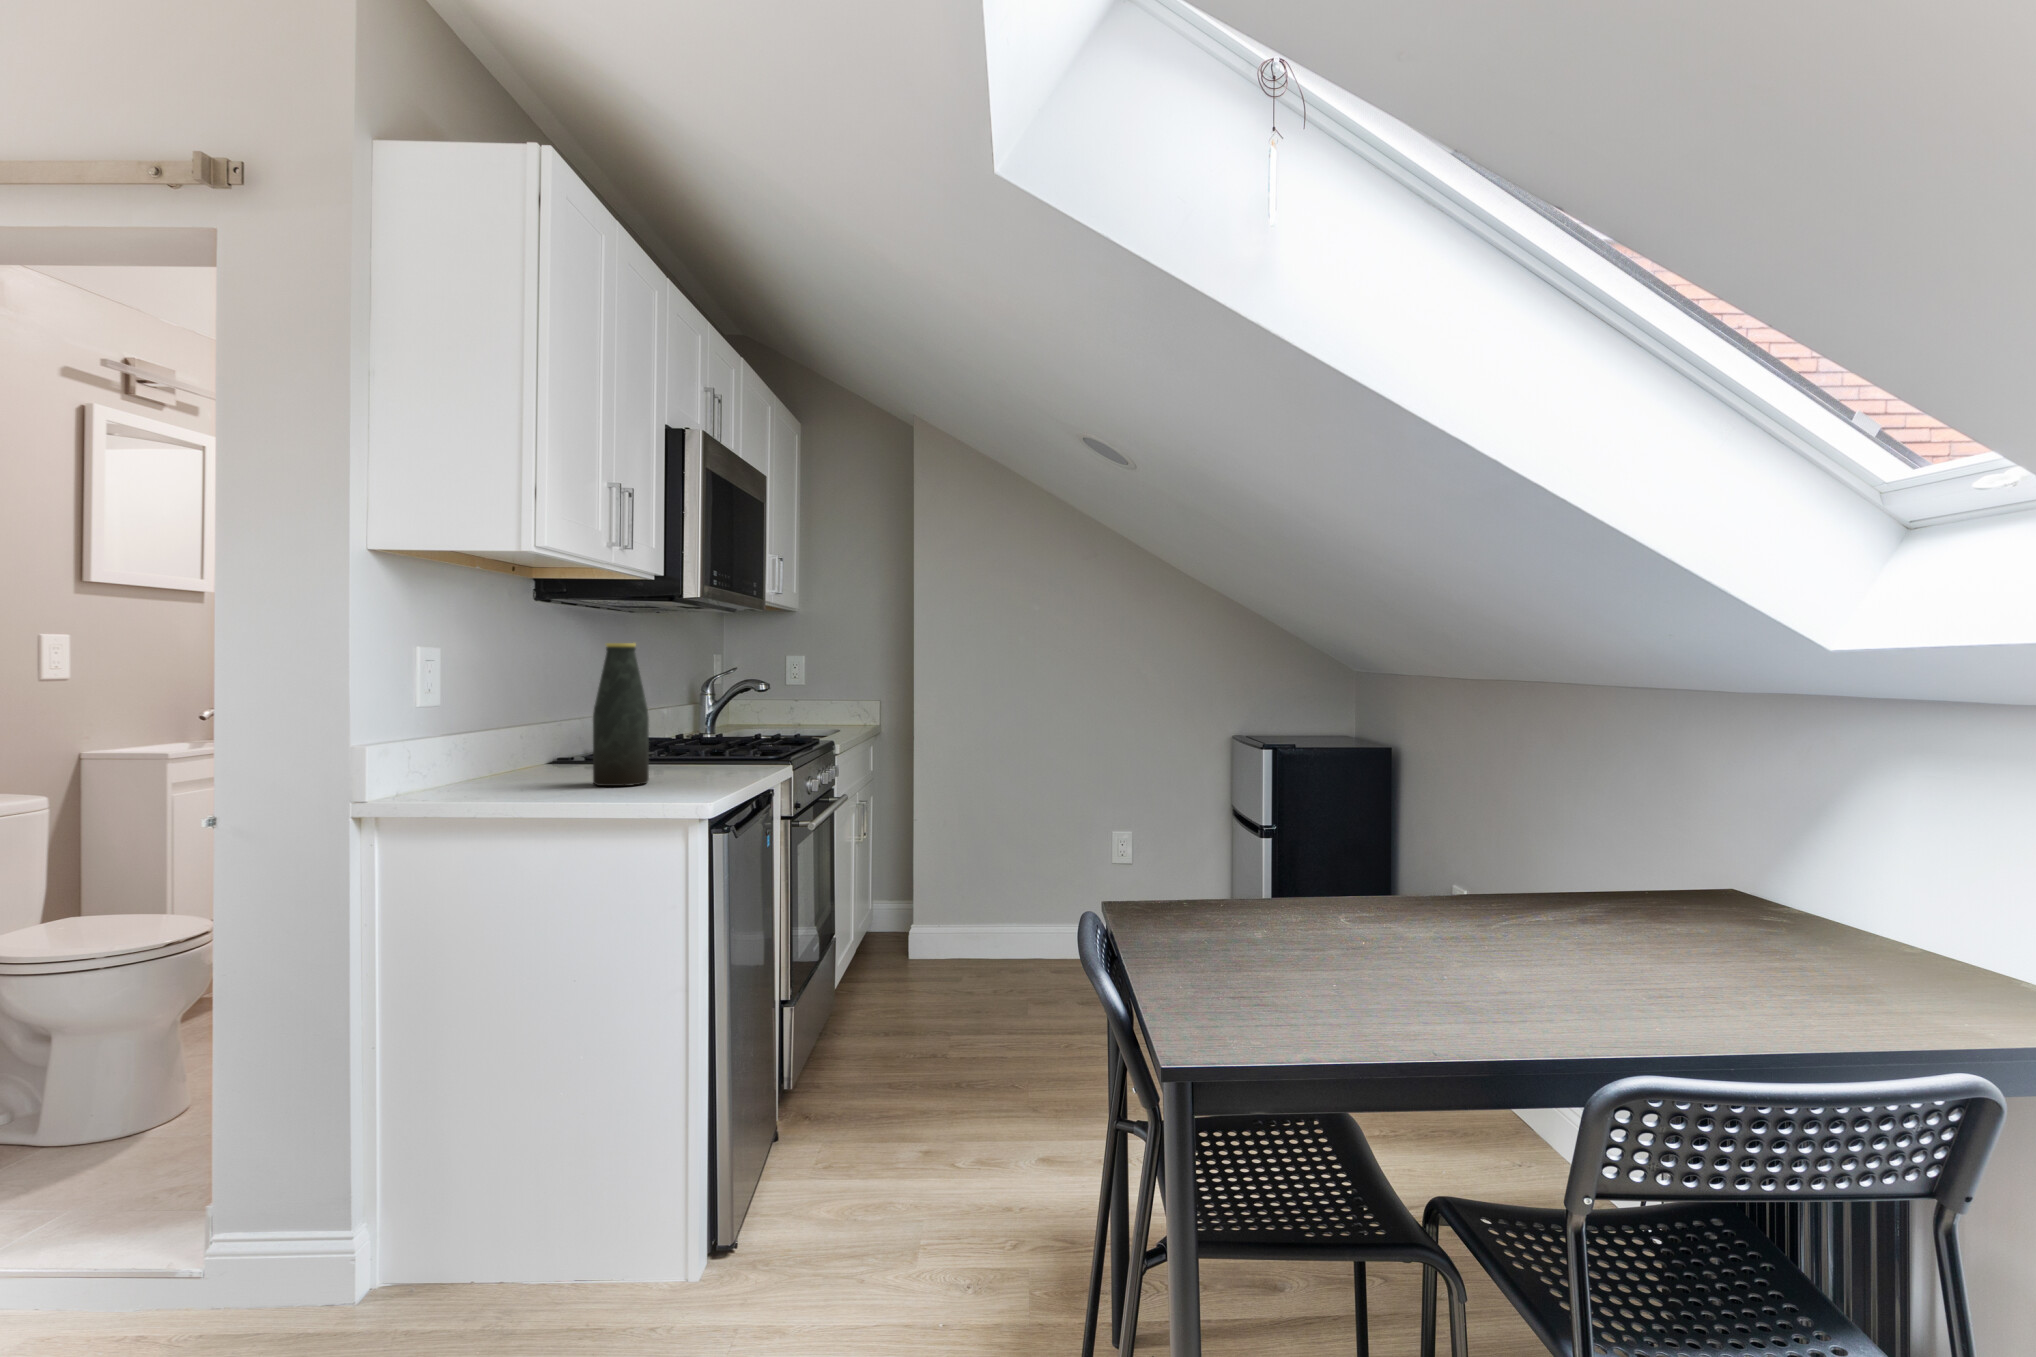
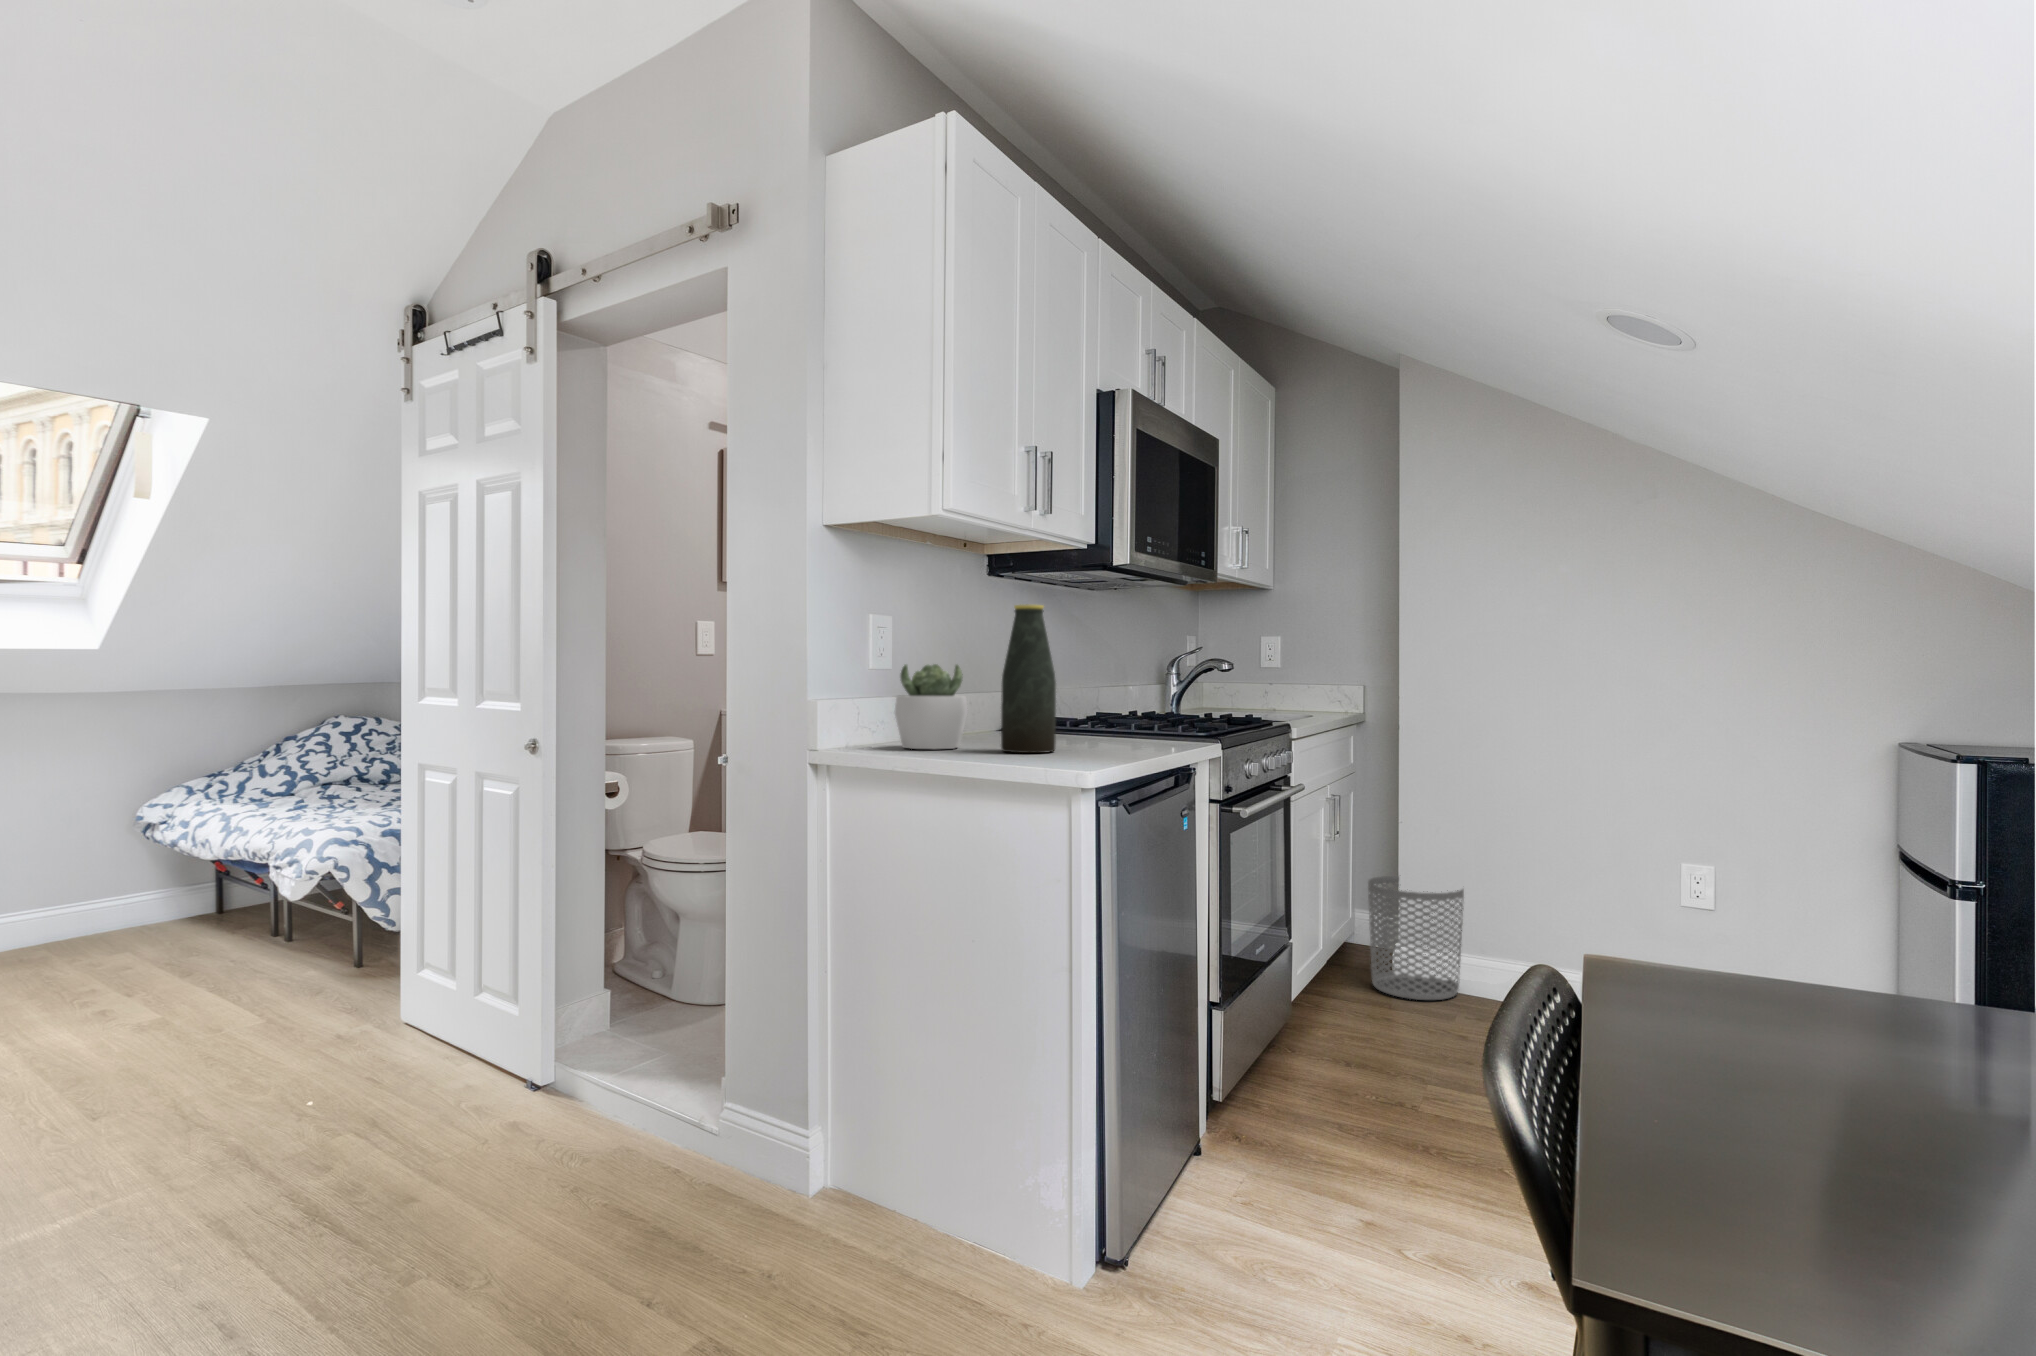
succulent plant: none [471,700,550,787] -> present [895,664,967,749]
waste bin: none [892,869,972,977] -> present [1368,876,1464,1000]

